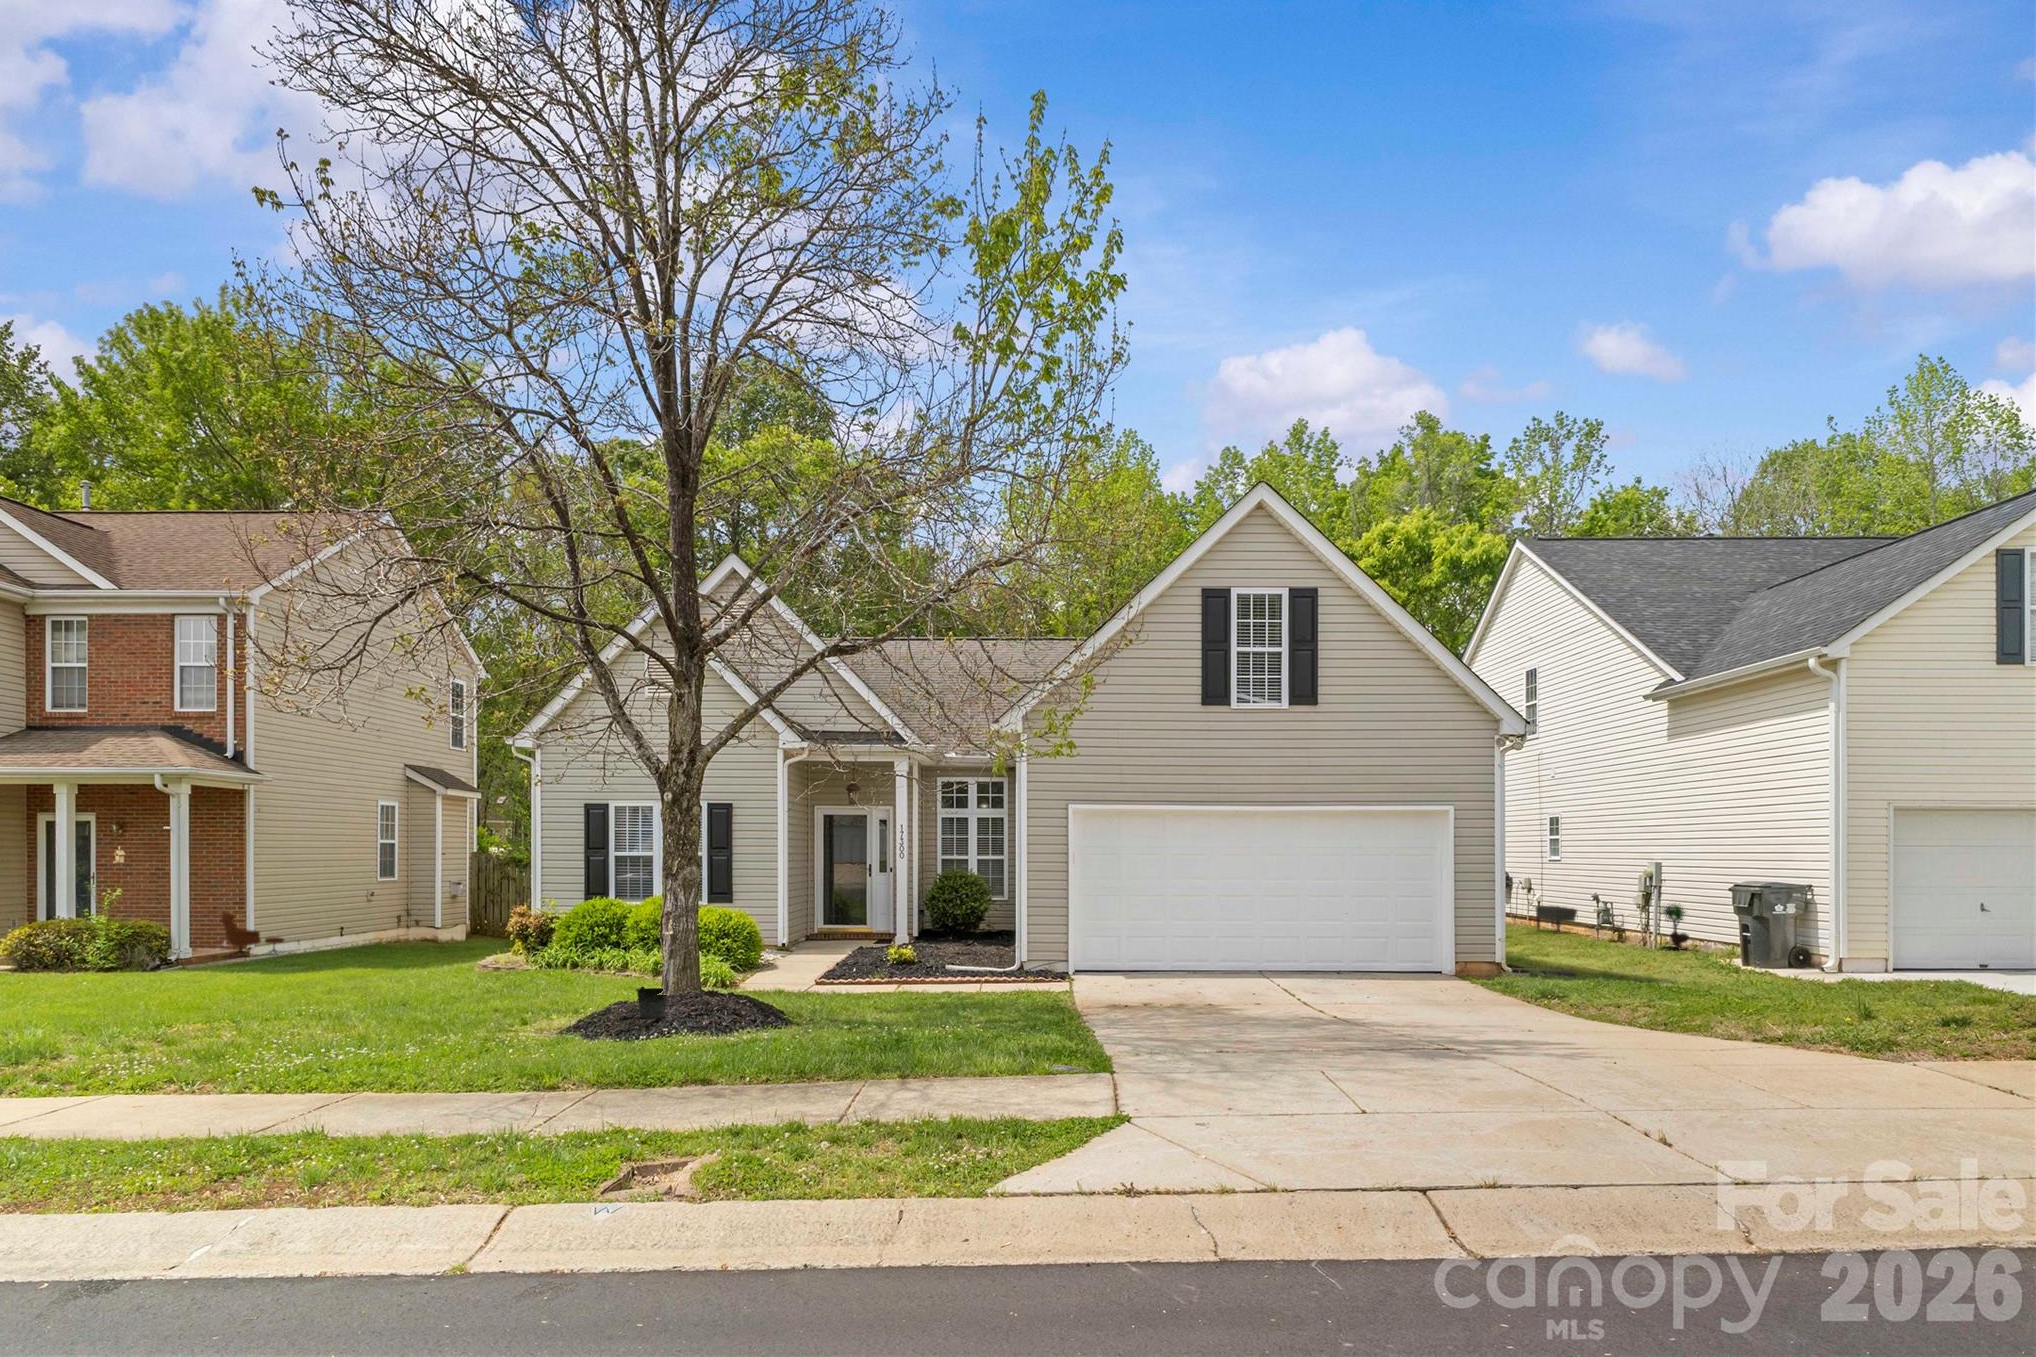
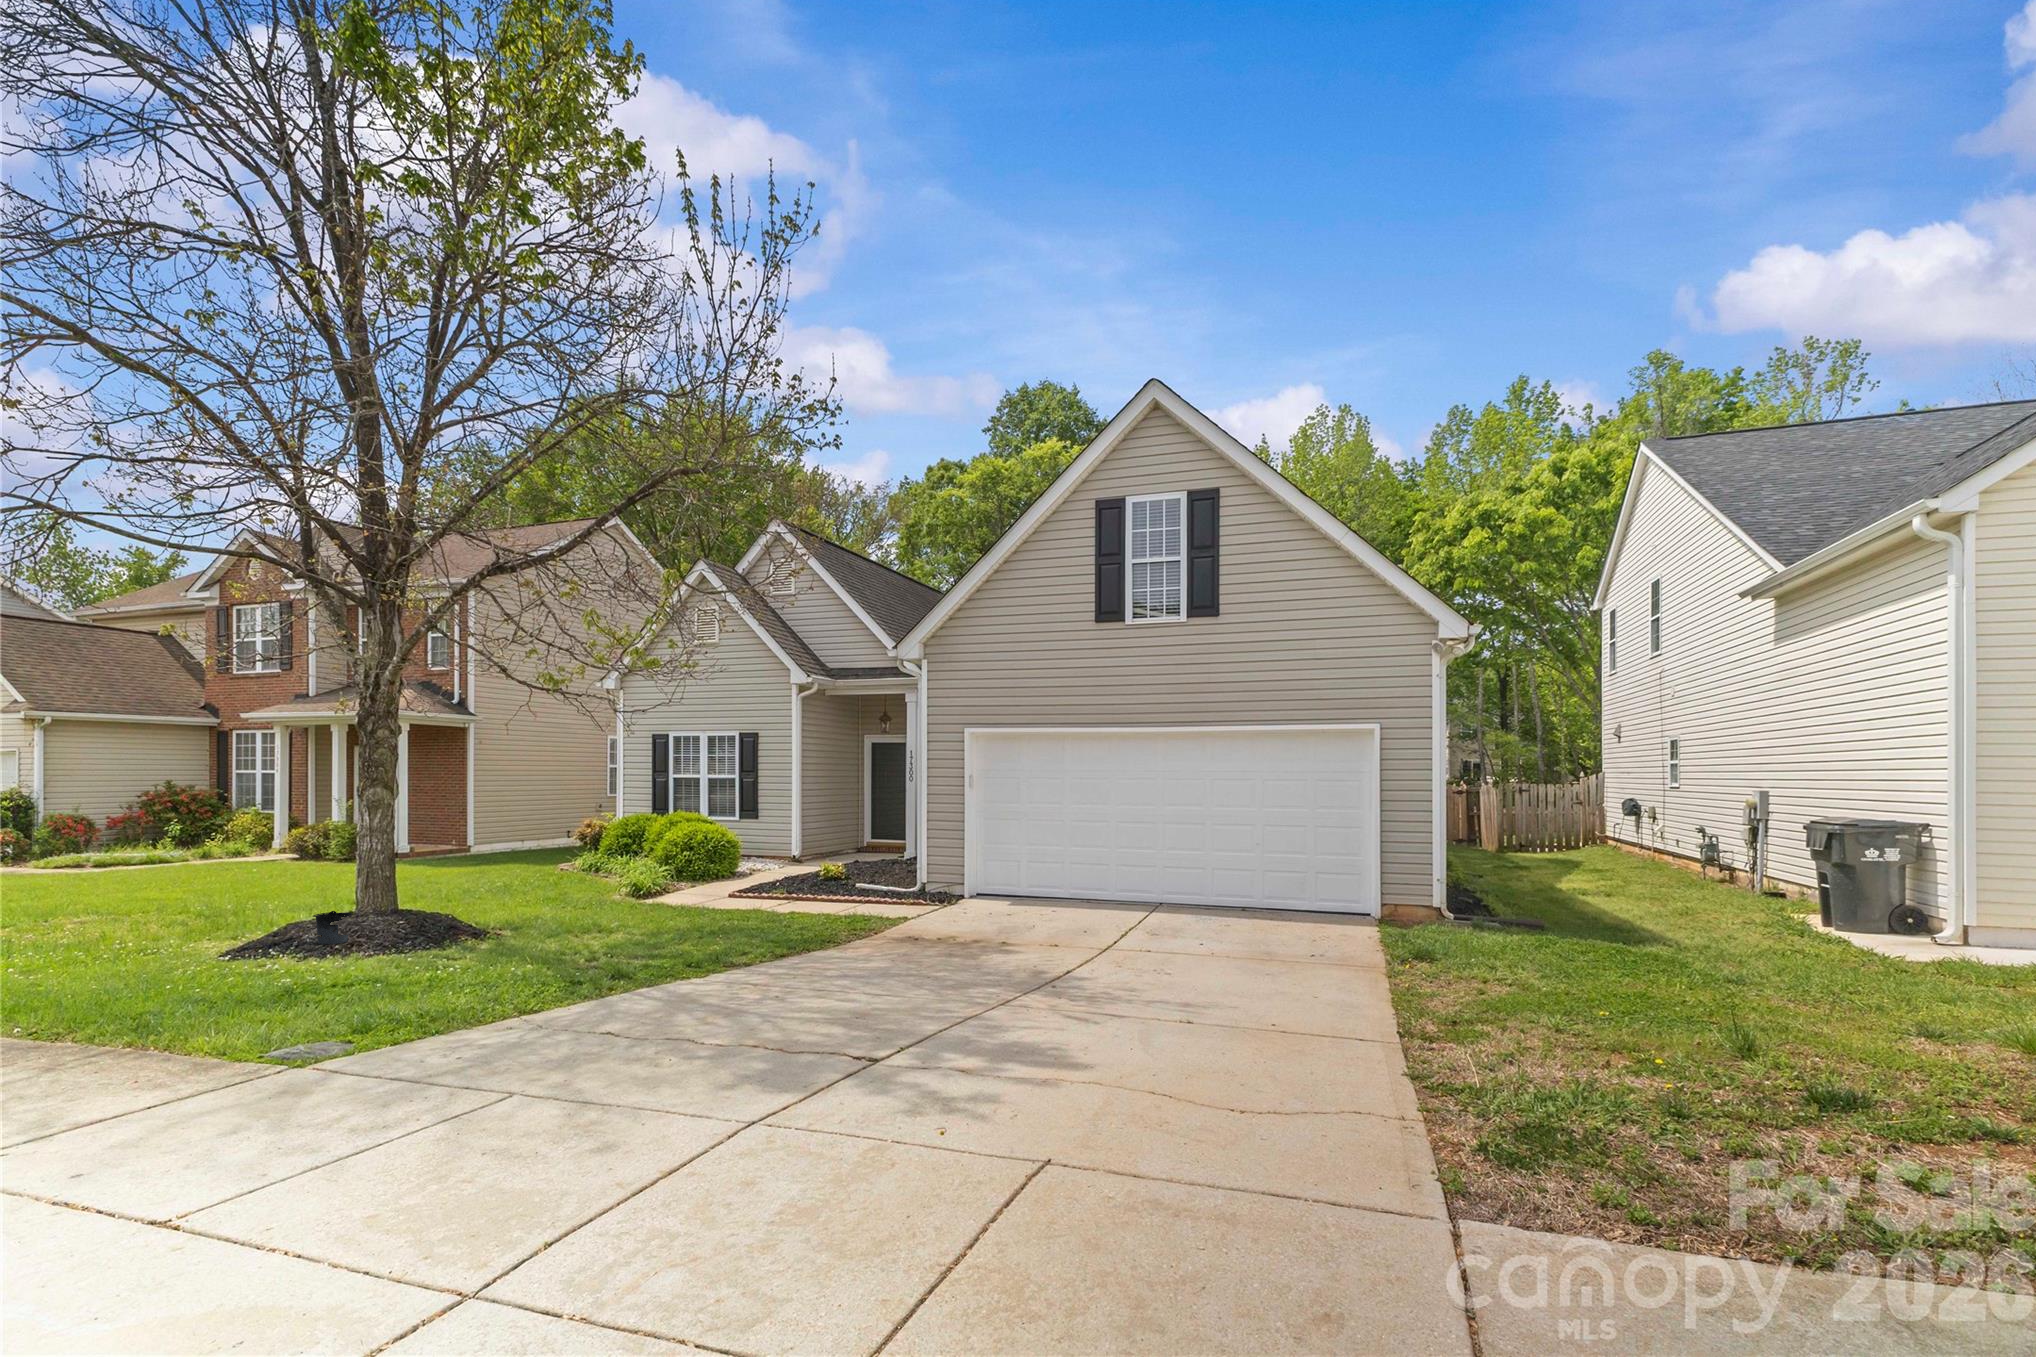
potted tree: present [1660,903,1689,950] -> none [1745,836,1794,900]
bench: present [1536,906,1578,933] -> none [1649,837,1692,871]
lounge chair: present [222,913,284,956] -> none [404,820,459,856]

